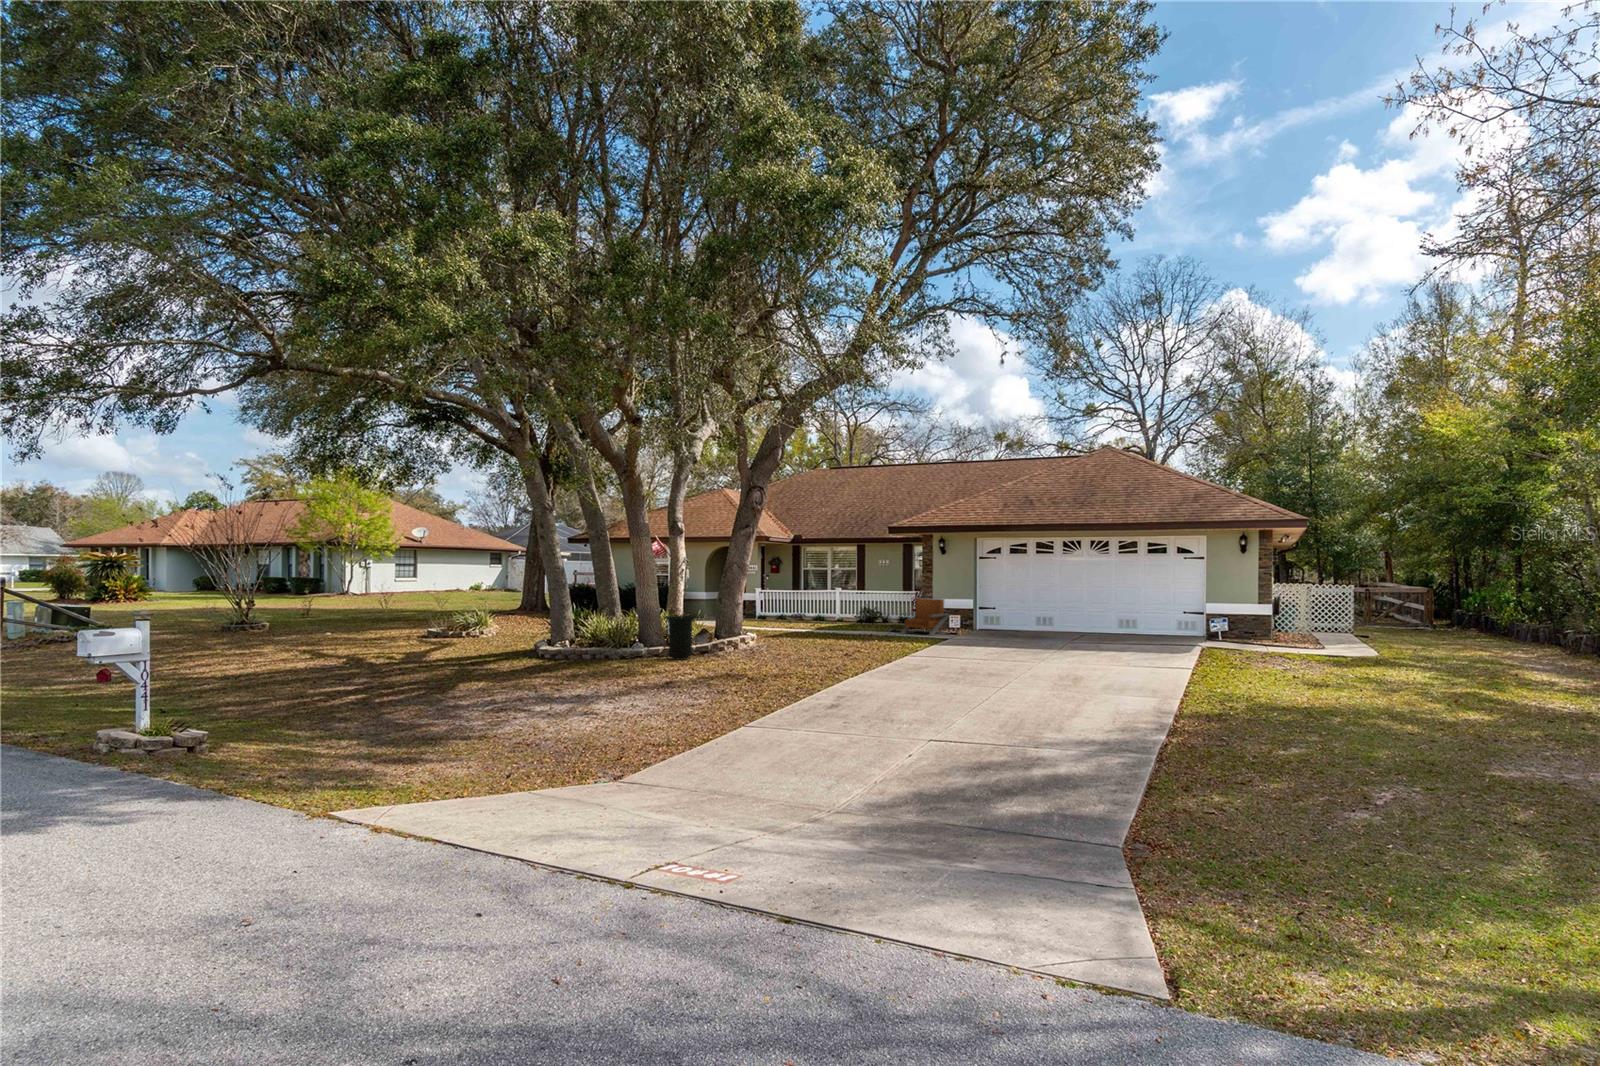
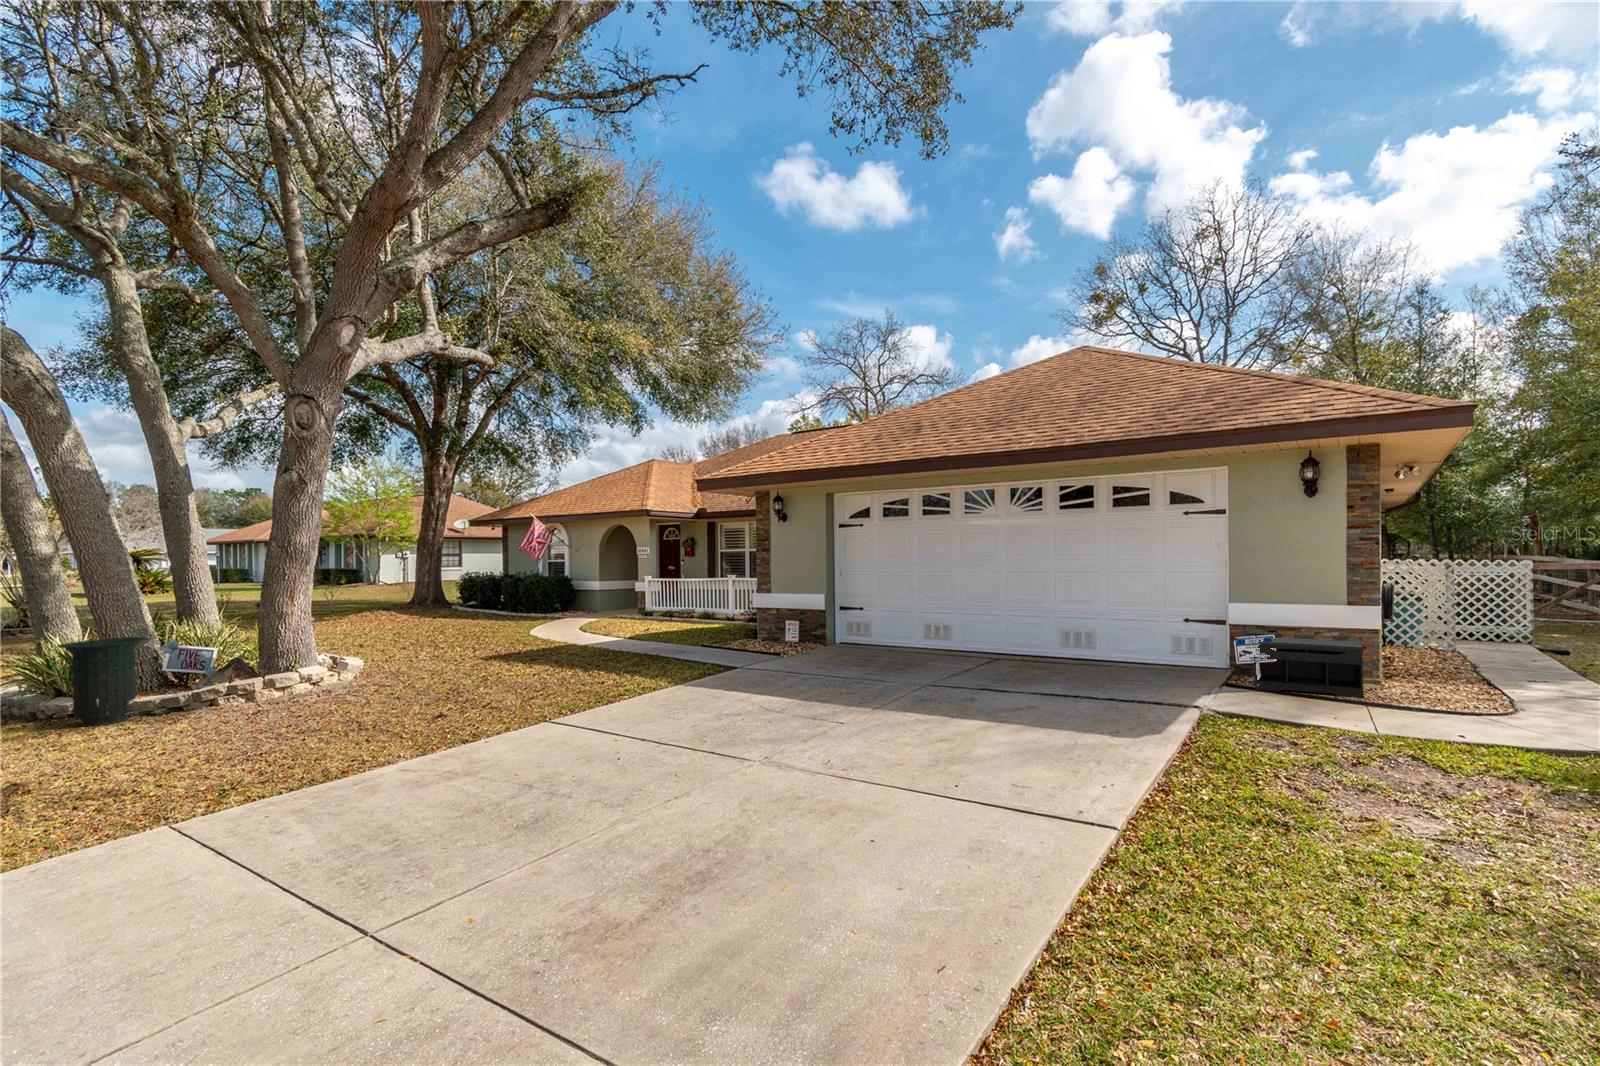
lounge chair: present [901,598,949,636] -> none [714,591,790,655]
bench: none [1217,620,1265,646] -> present [1254,638,1364,698]

